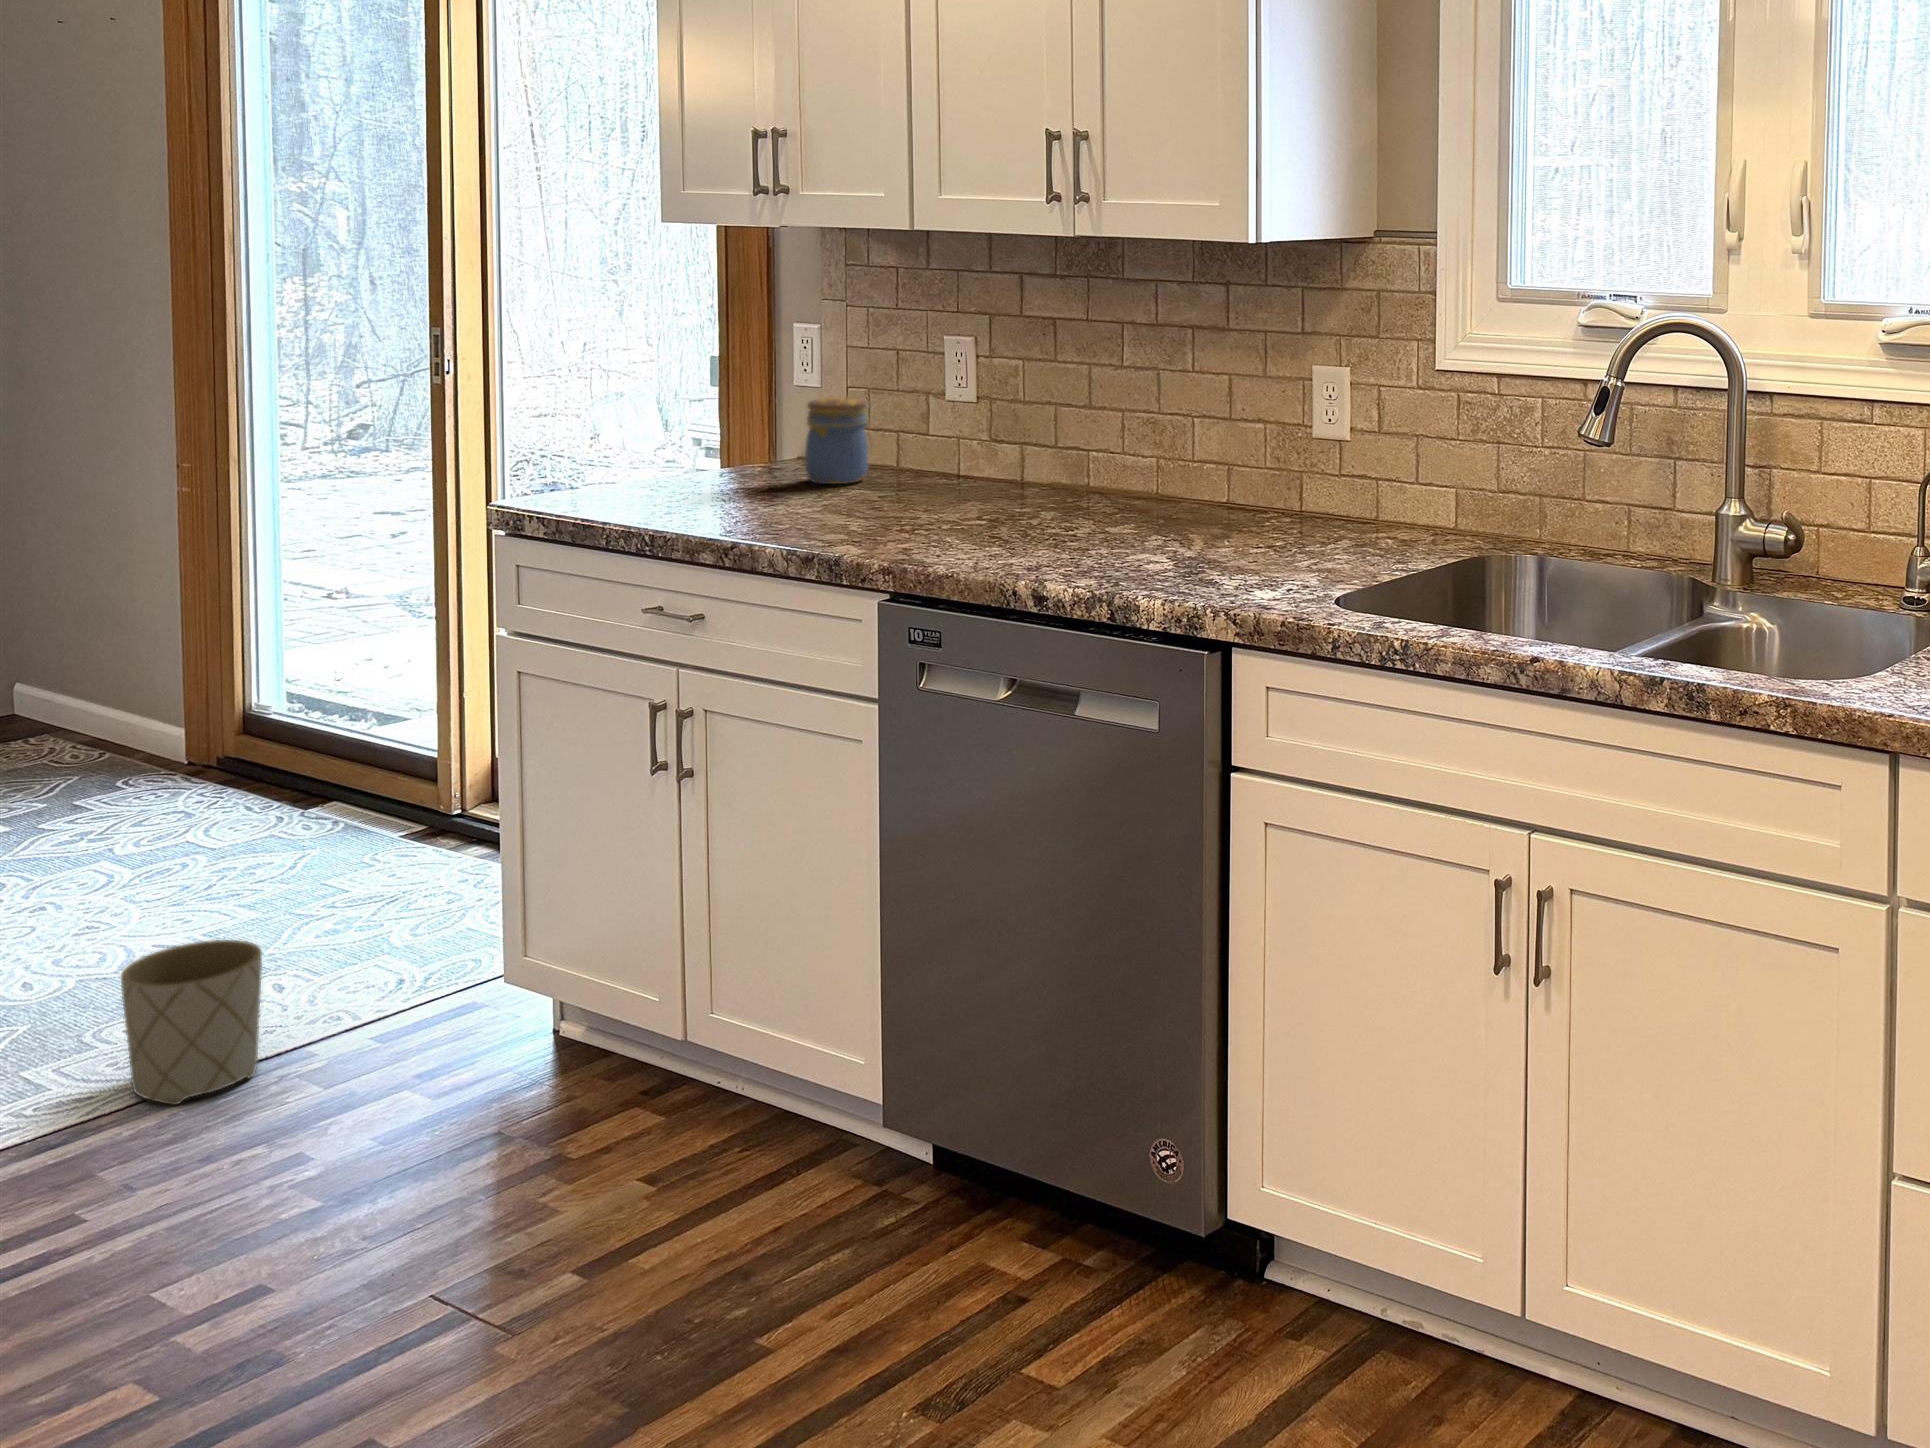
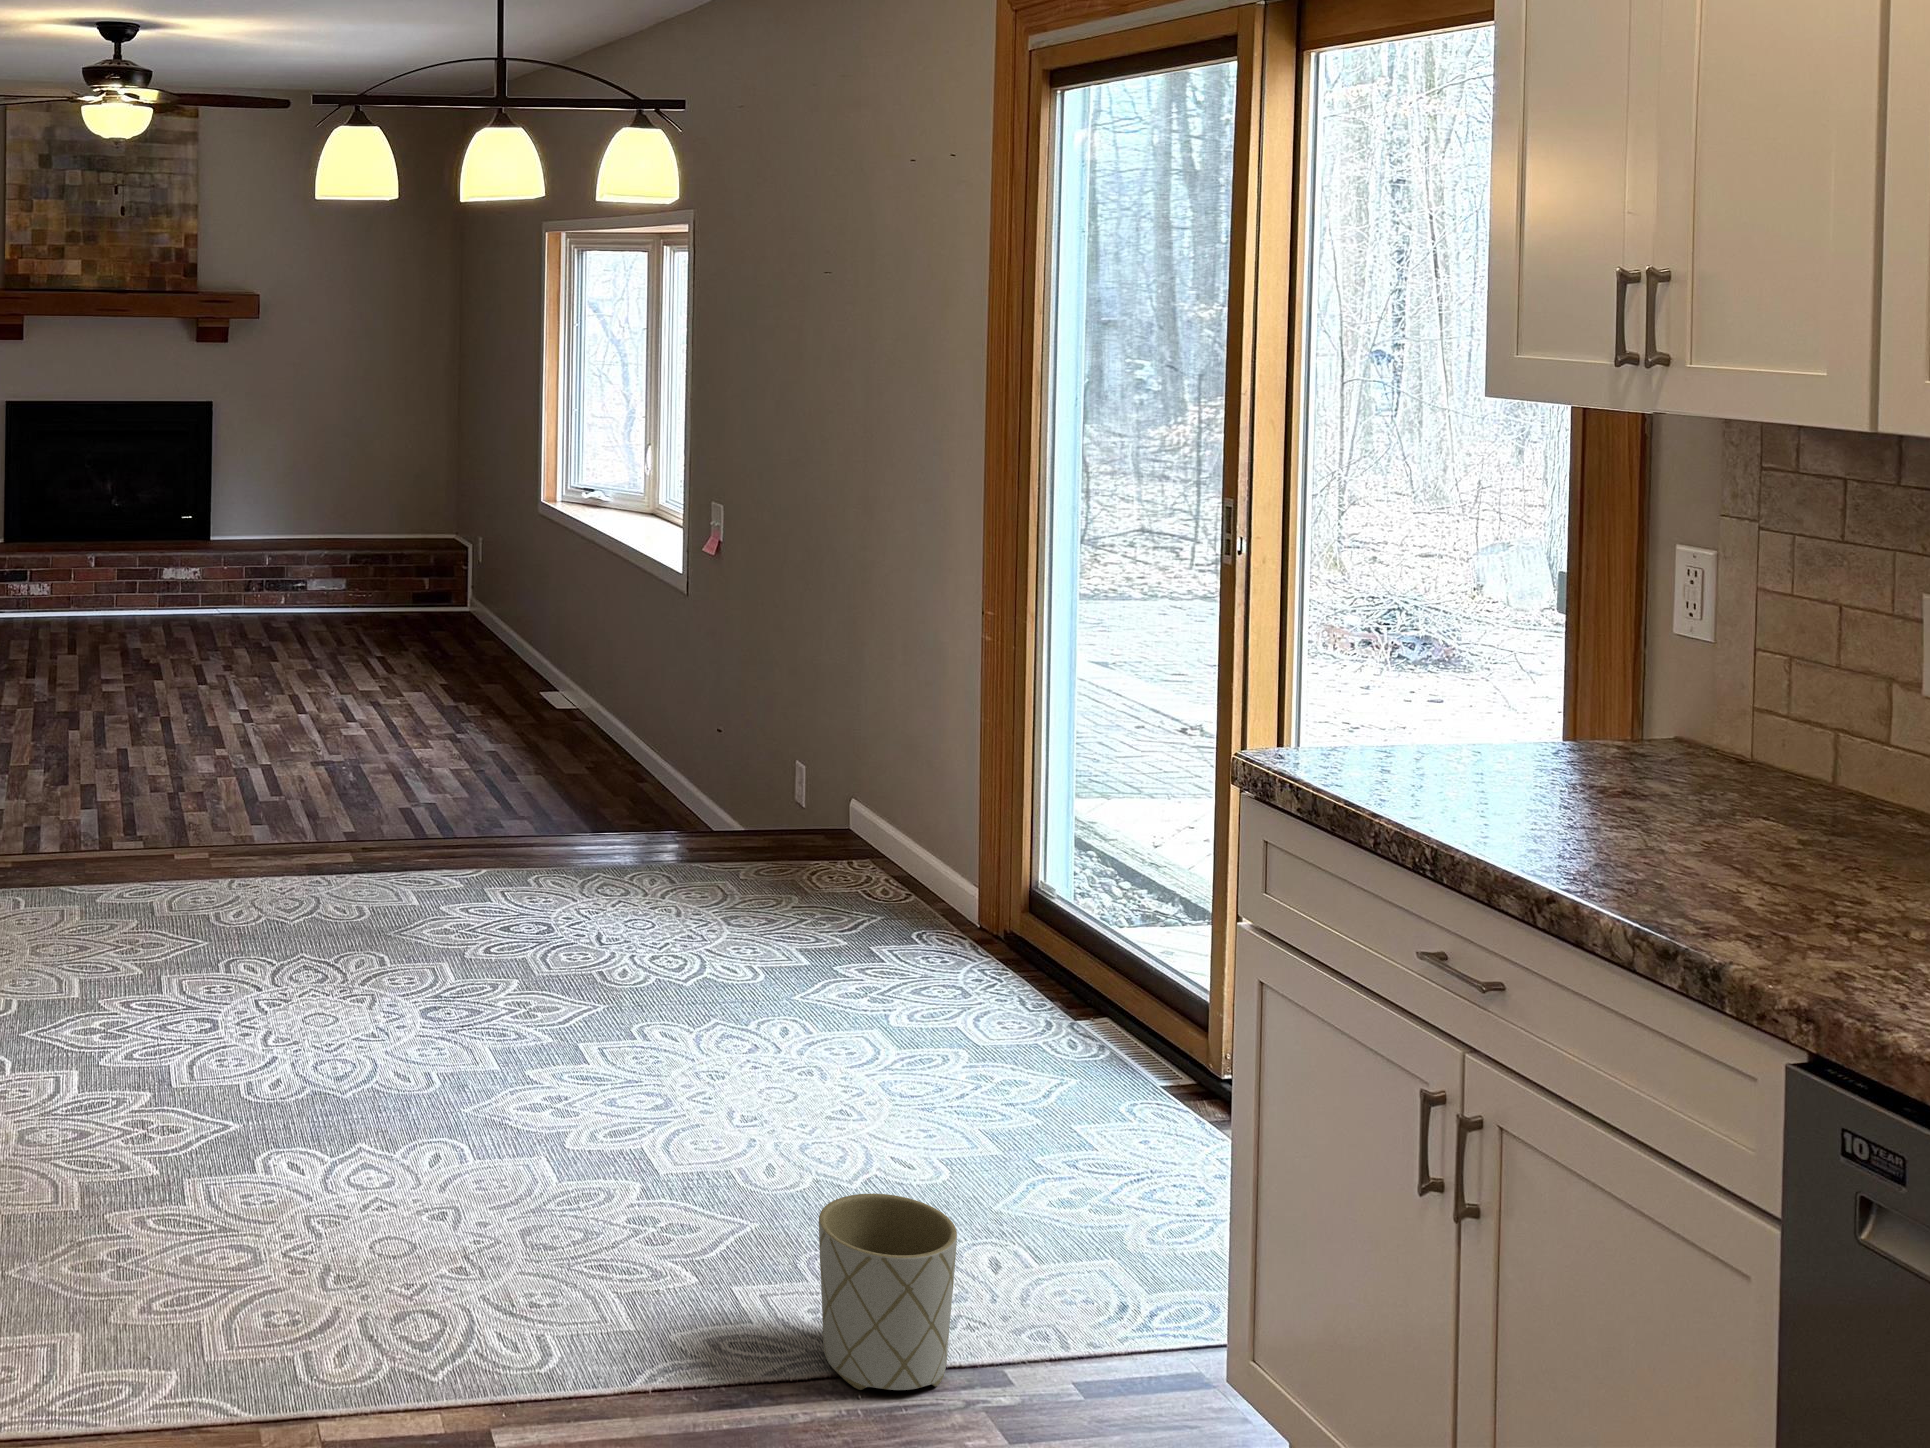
jar: present [805,397,872,484] -> none [1683,672,1796,810]

